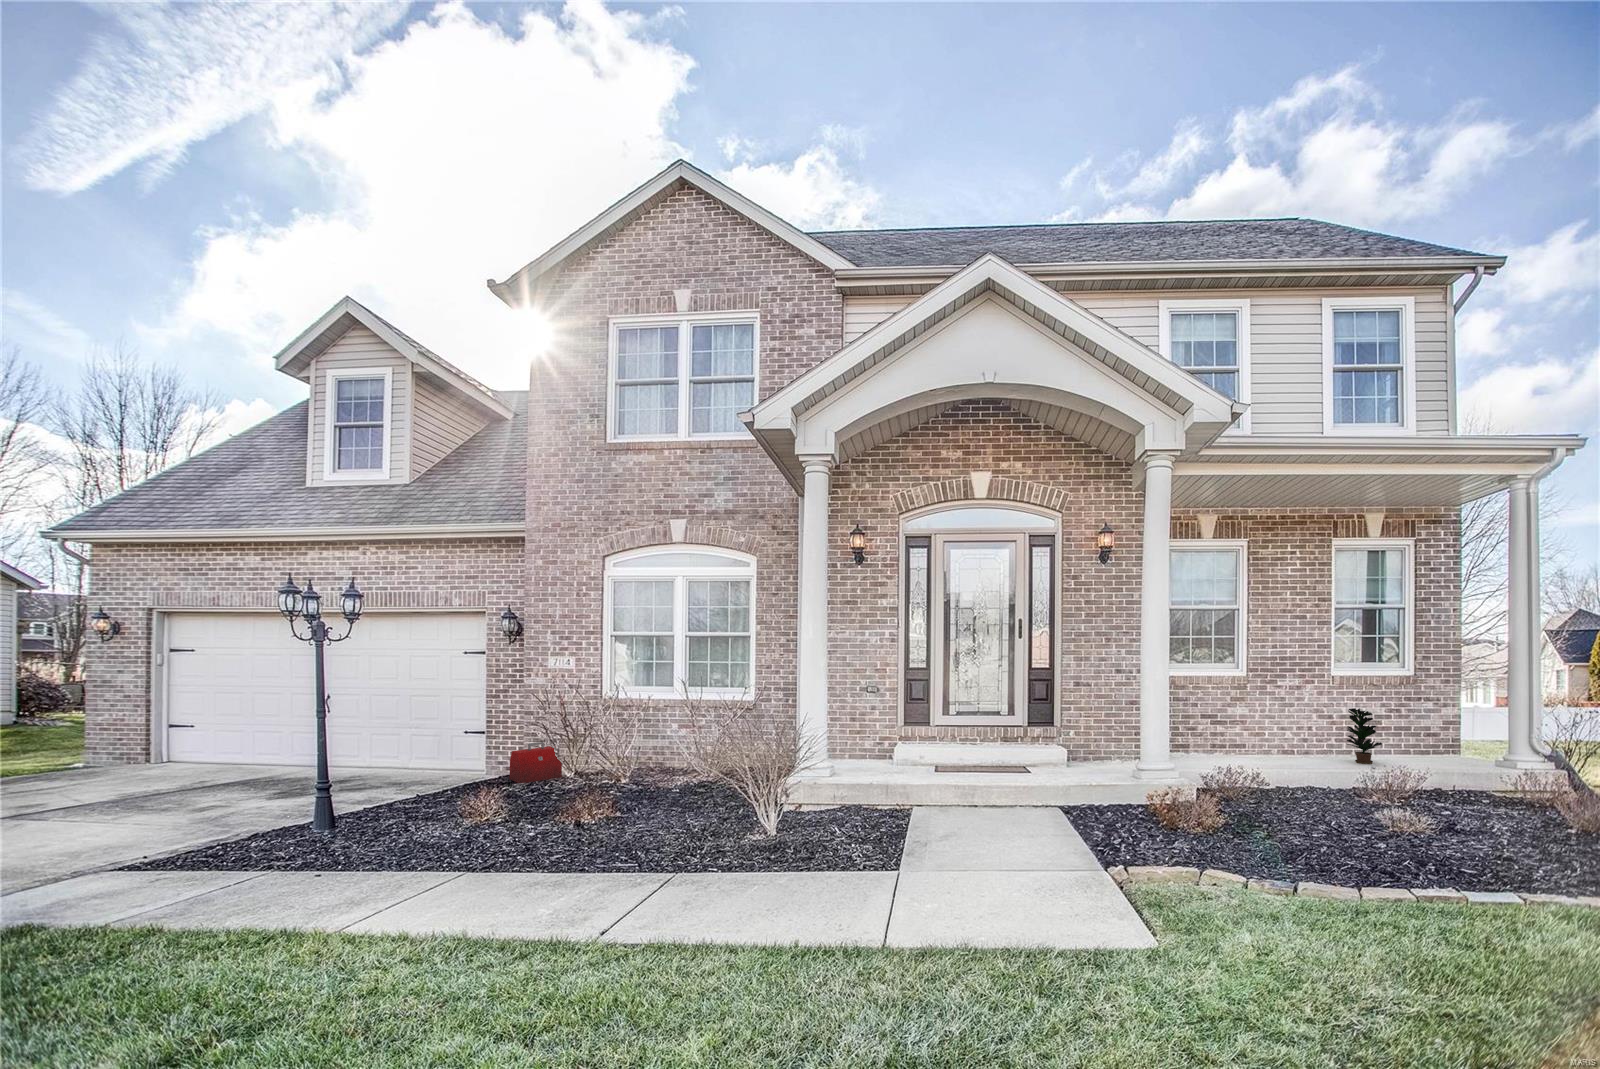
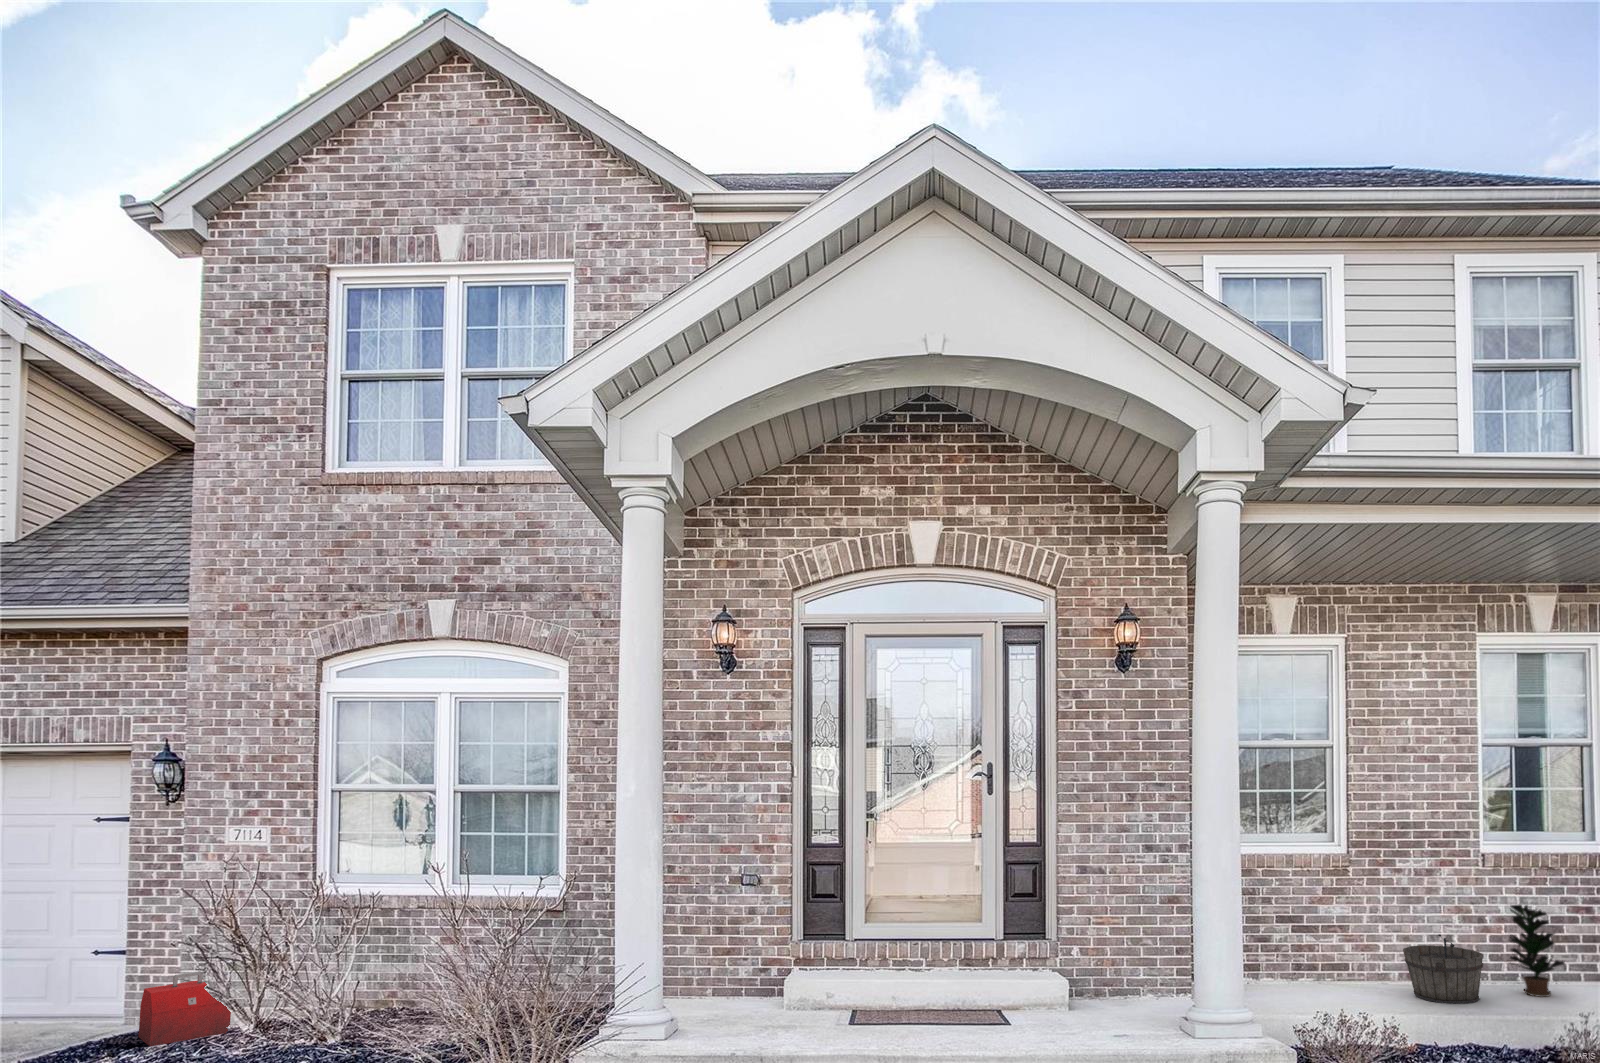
wooden bucket: none [1278,726,1330,767] -> present [1403,934,1483,1004]

